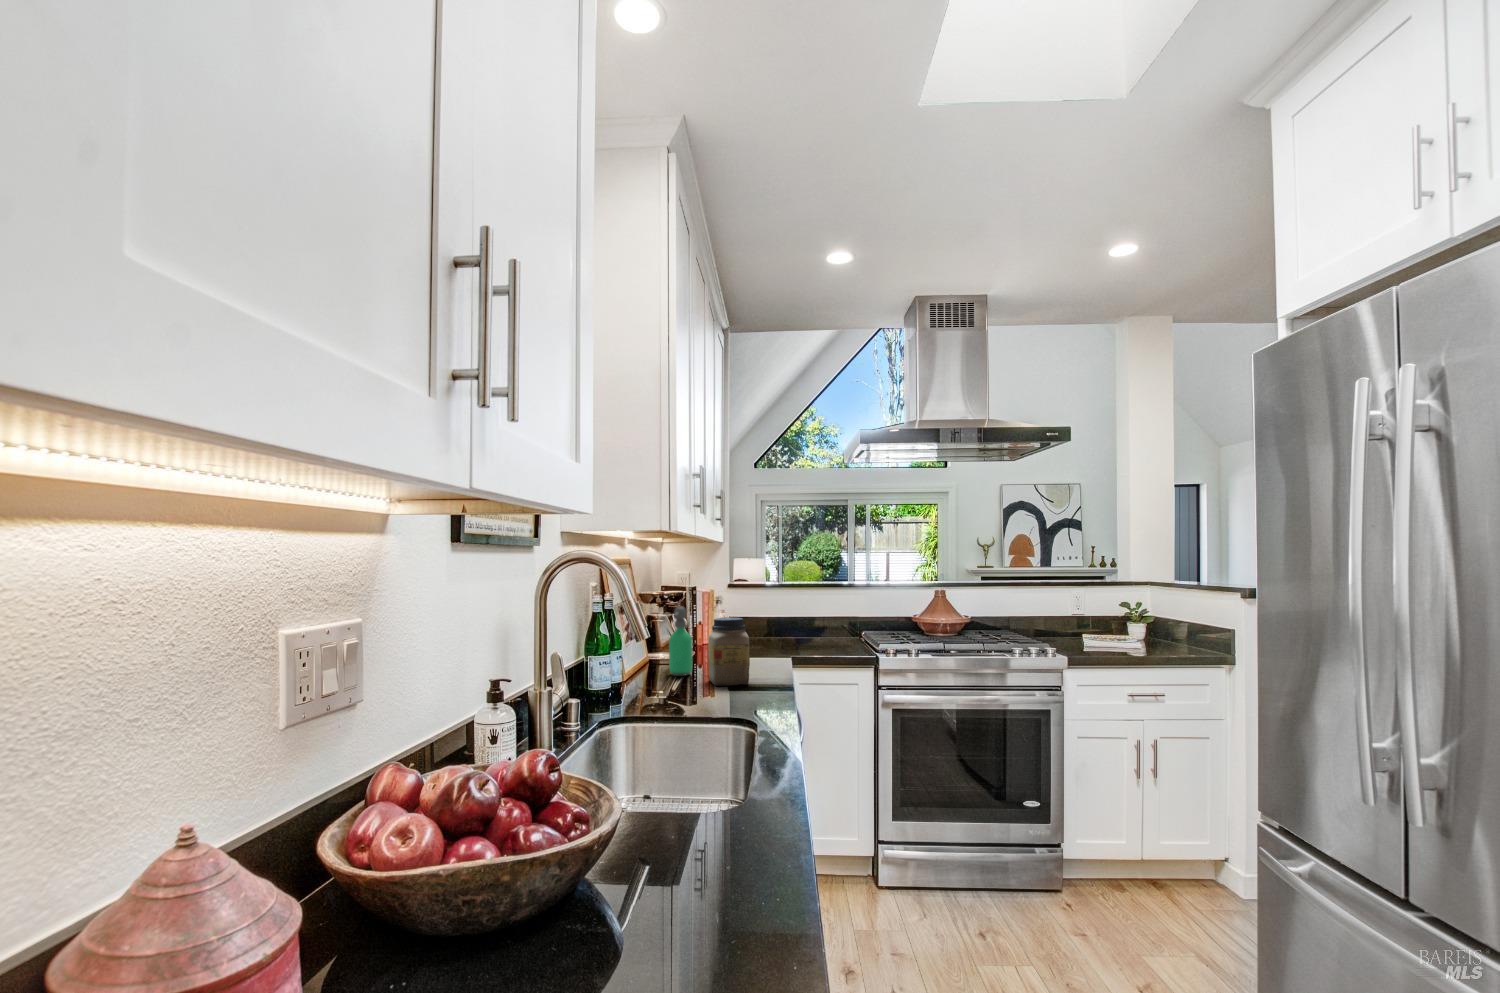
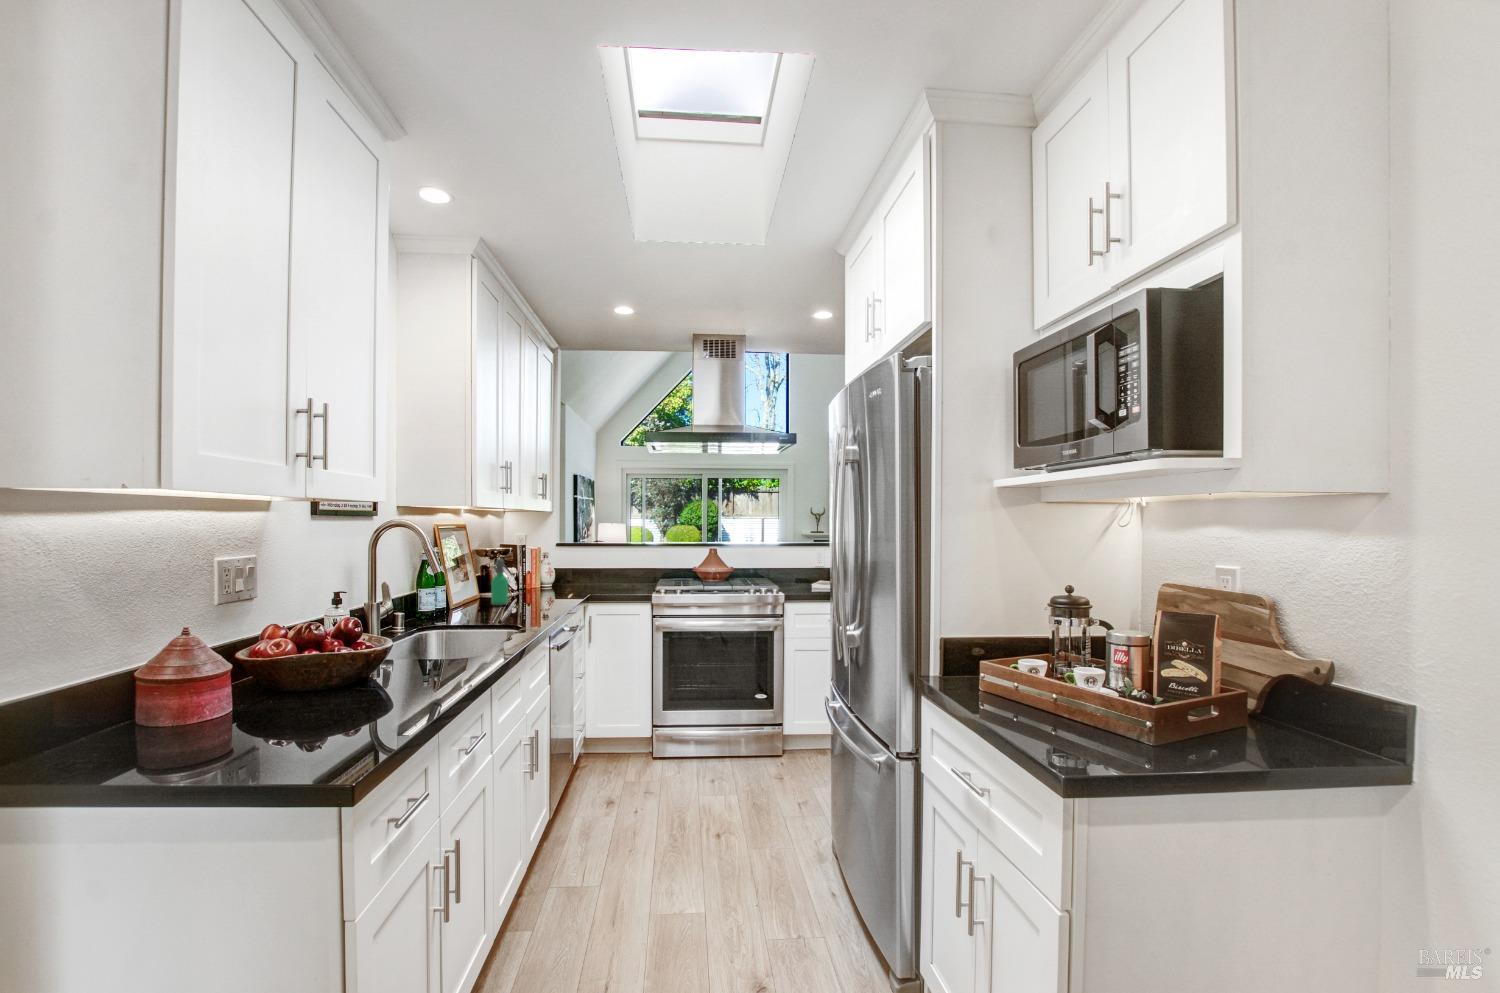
jar: present [708,617,750,686] -> none [516,566,543,611]

